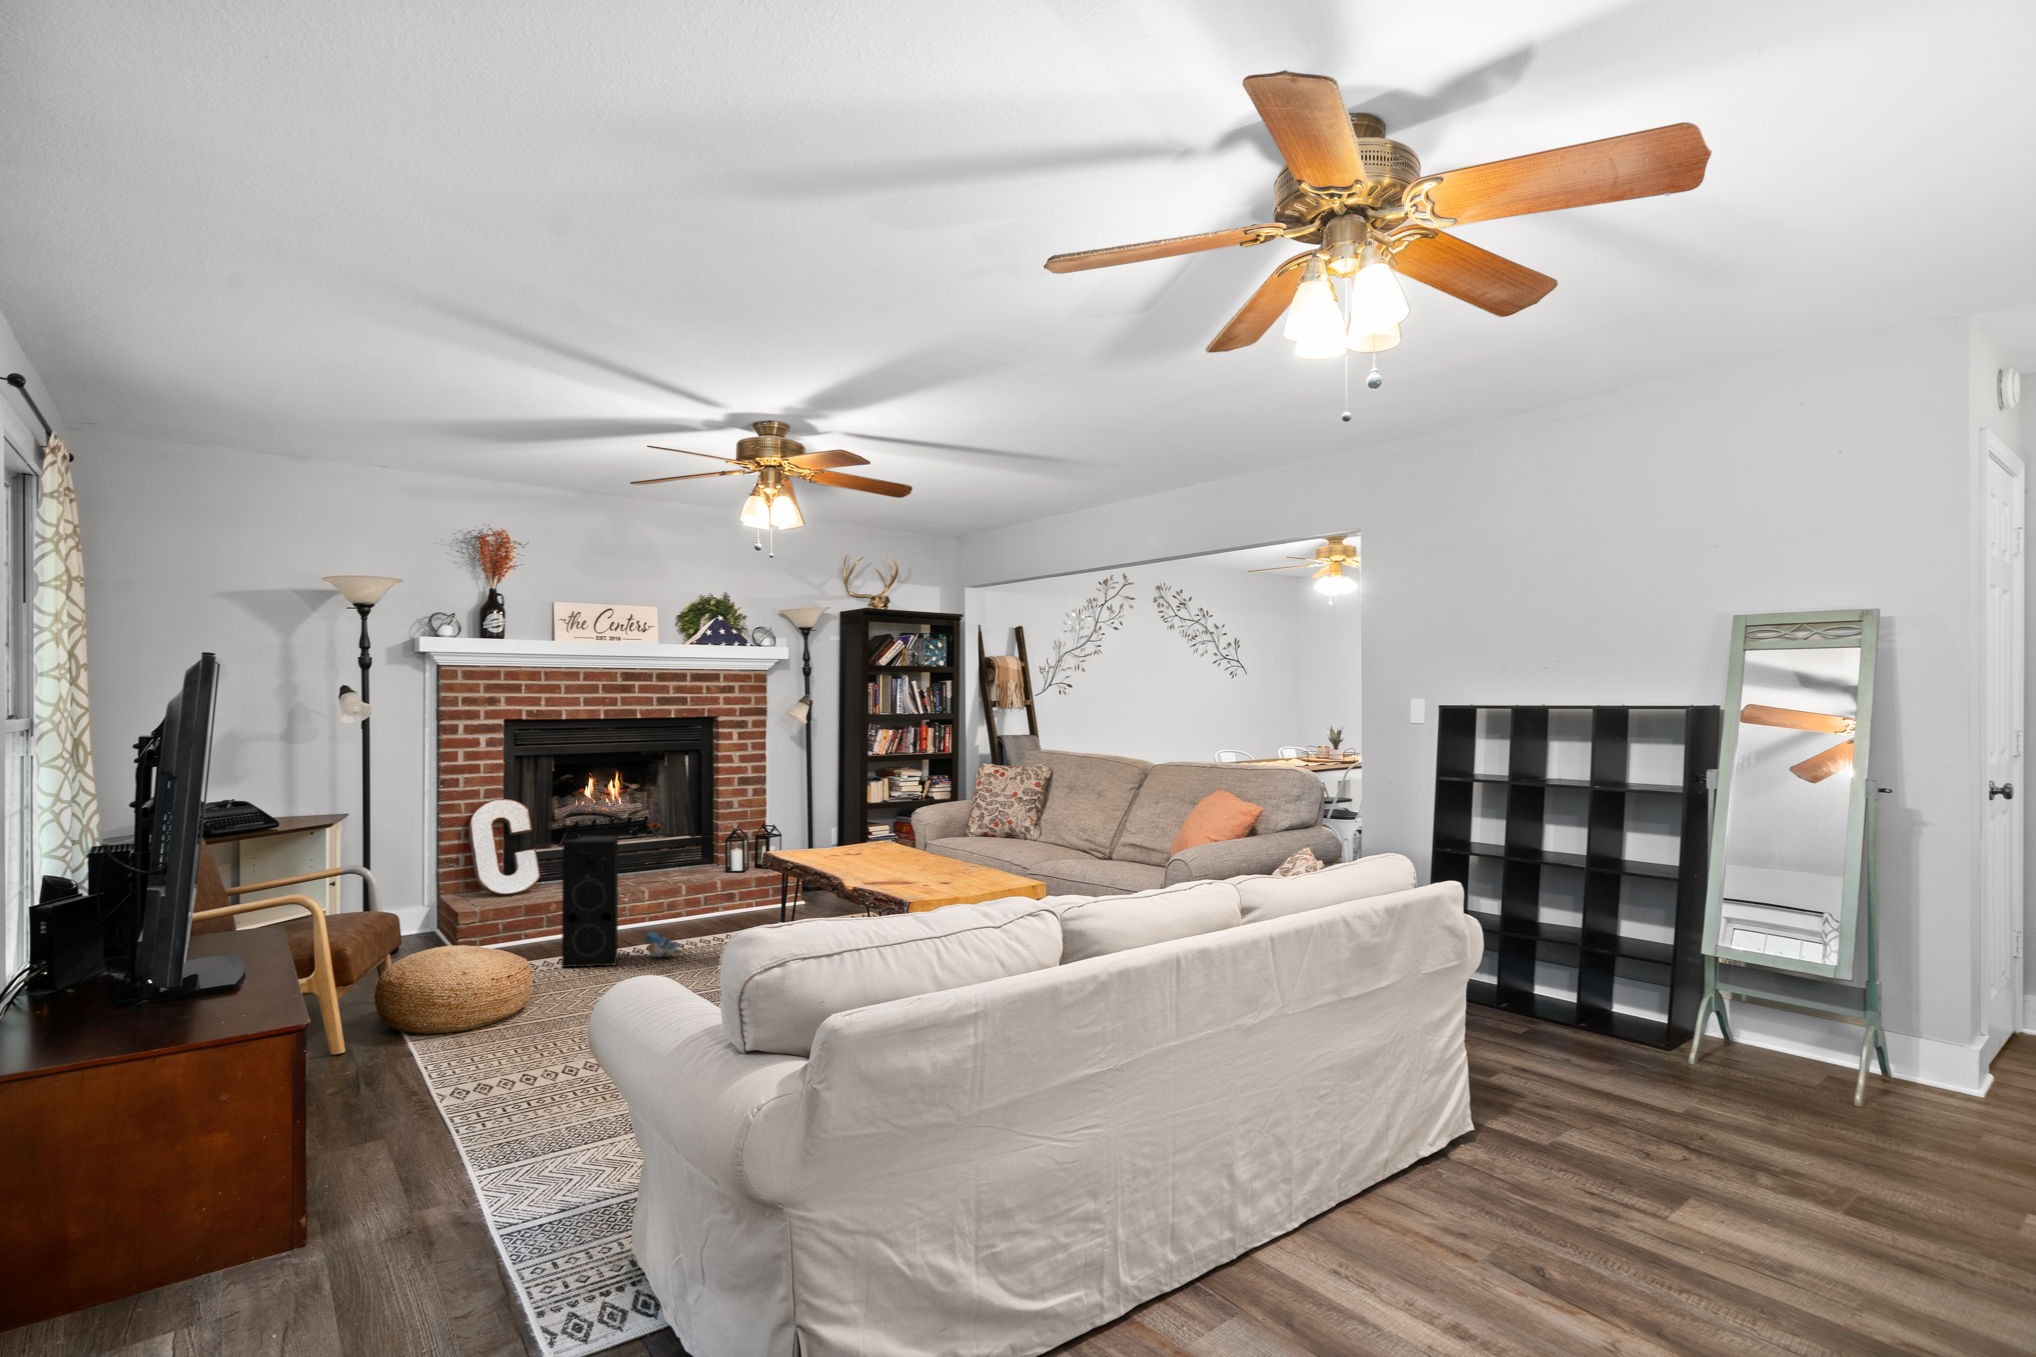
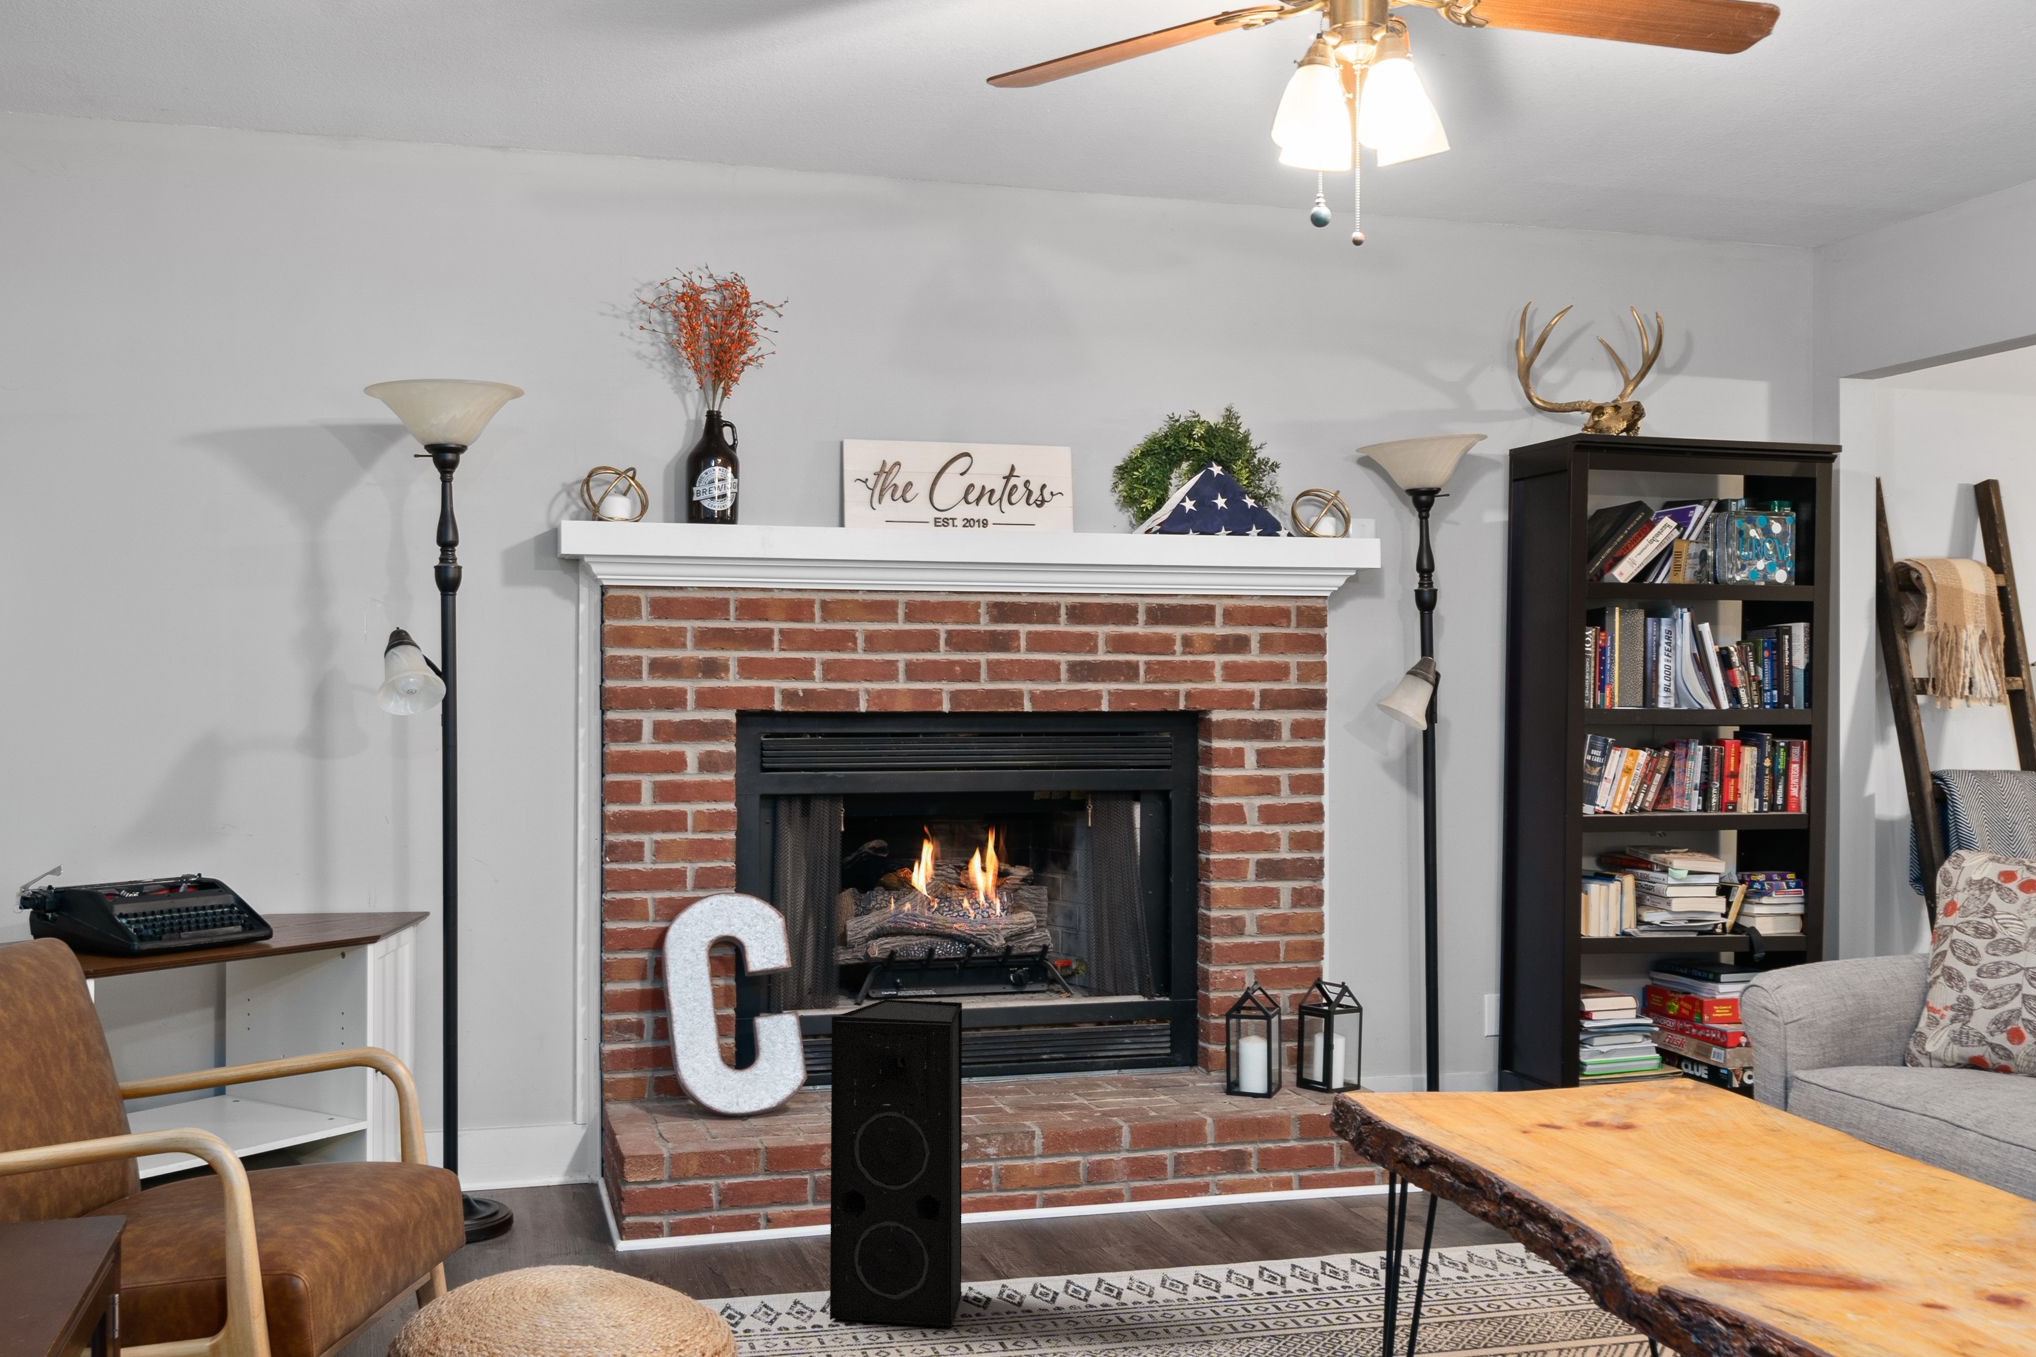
plush toy: present [645,931,680,957] -> none [1020,1248,1108,1317]

